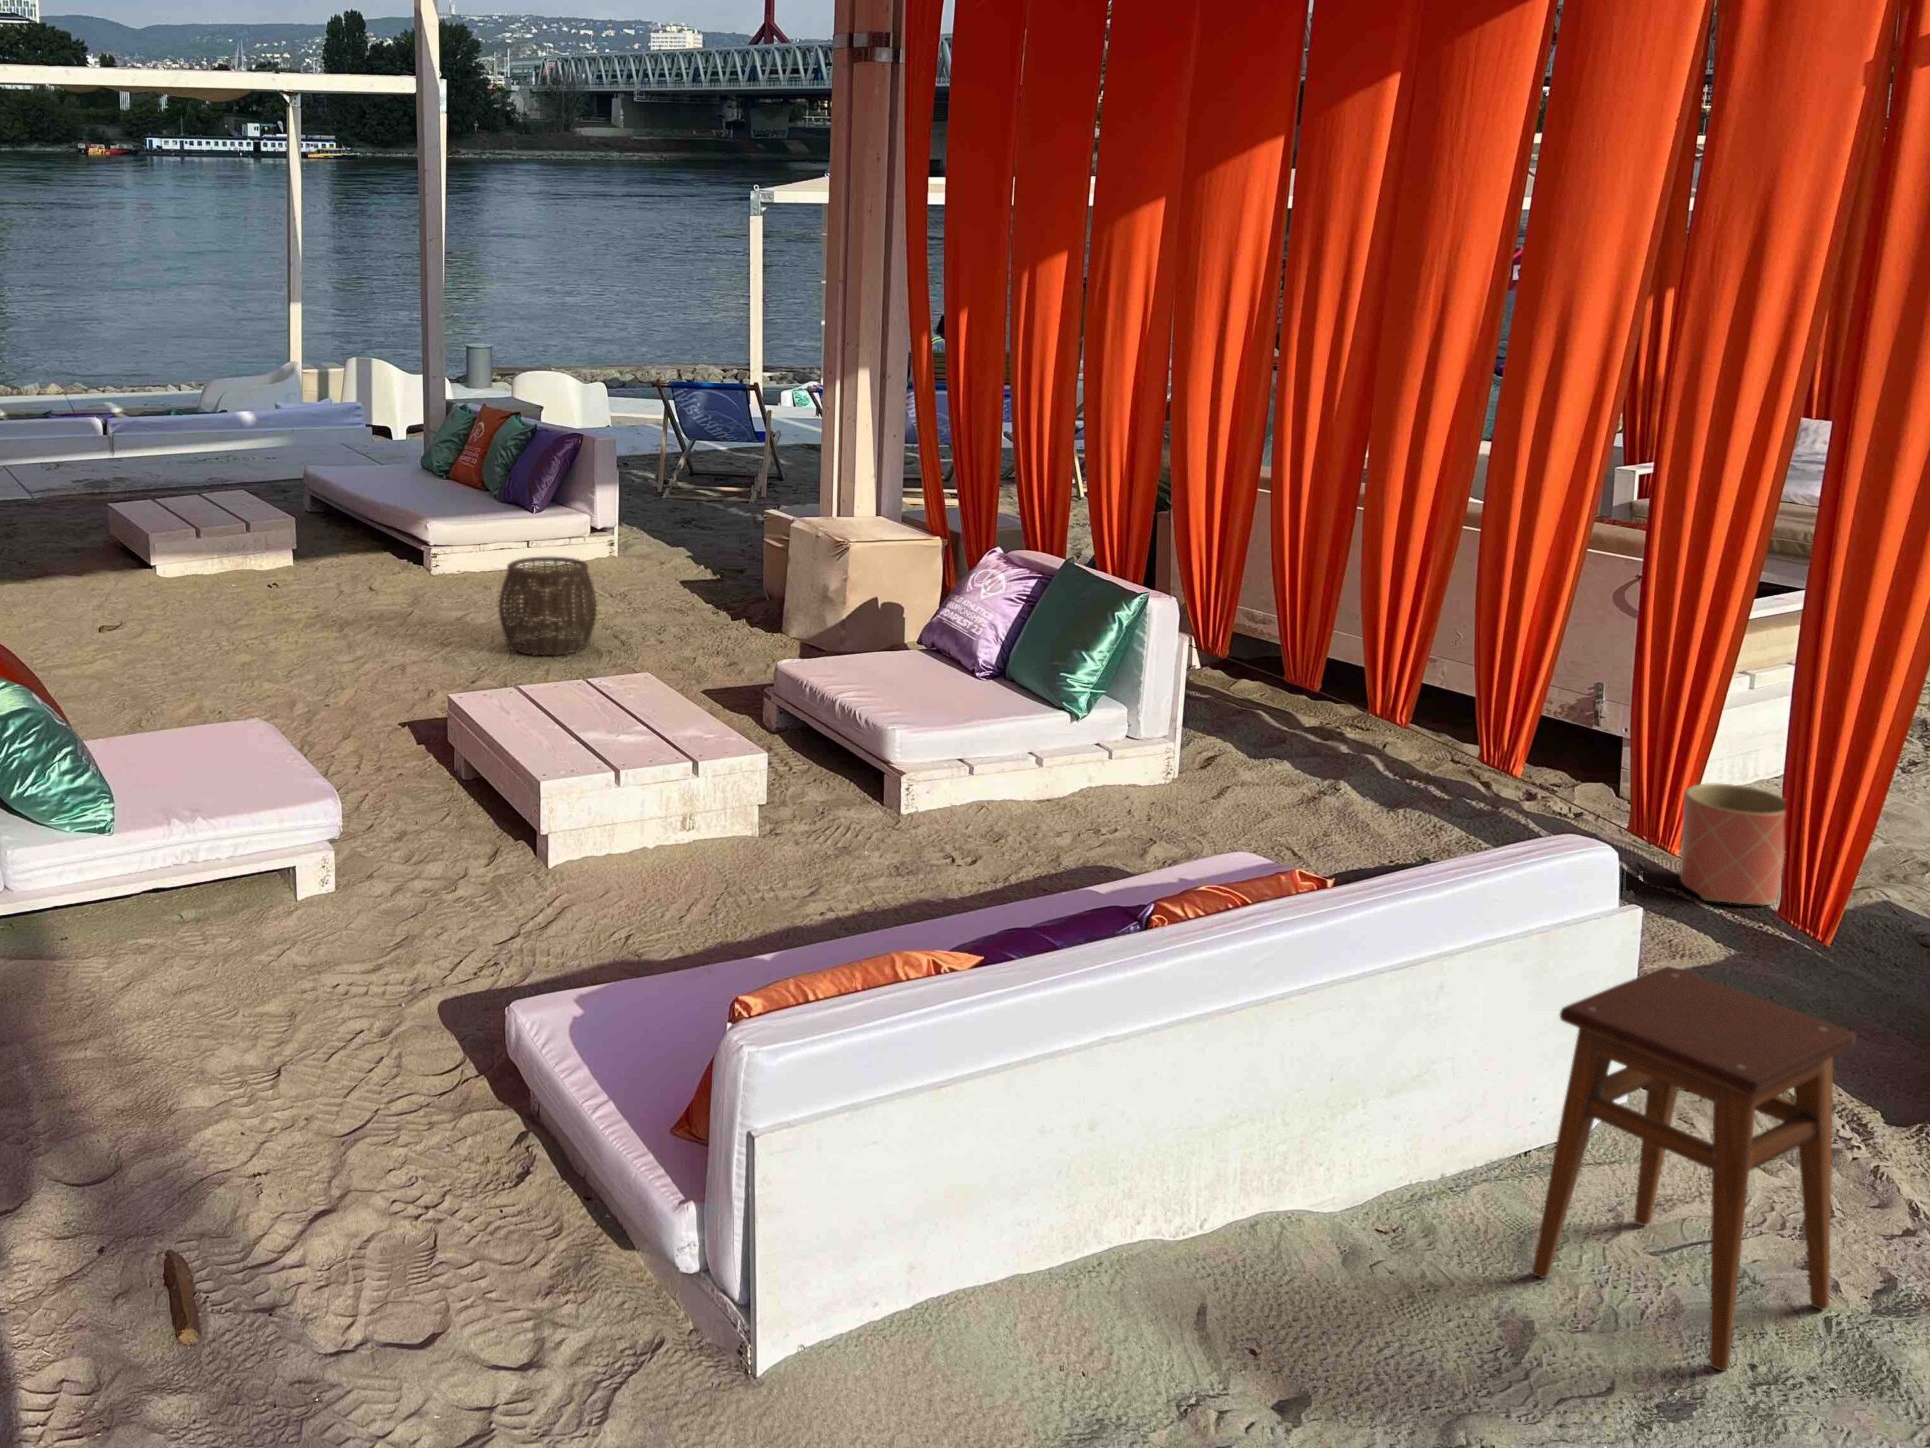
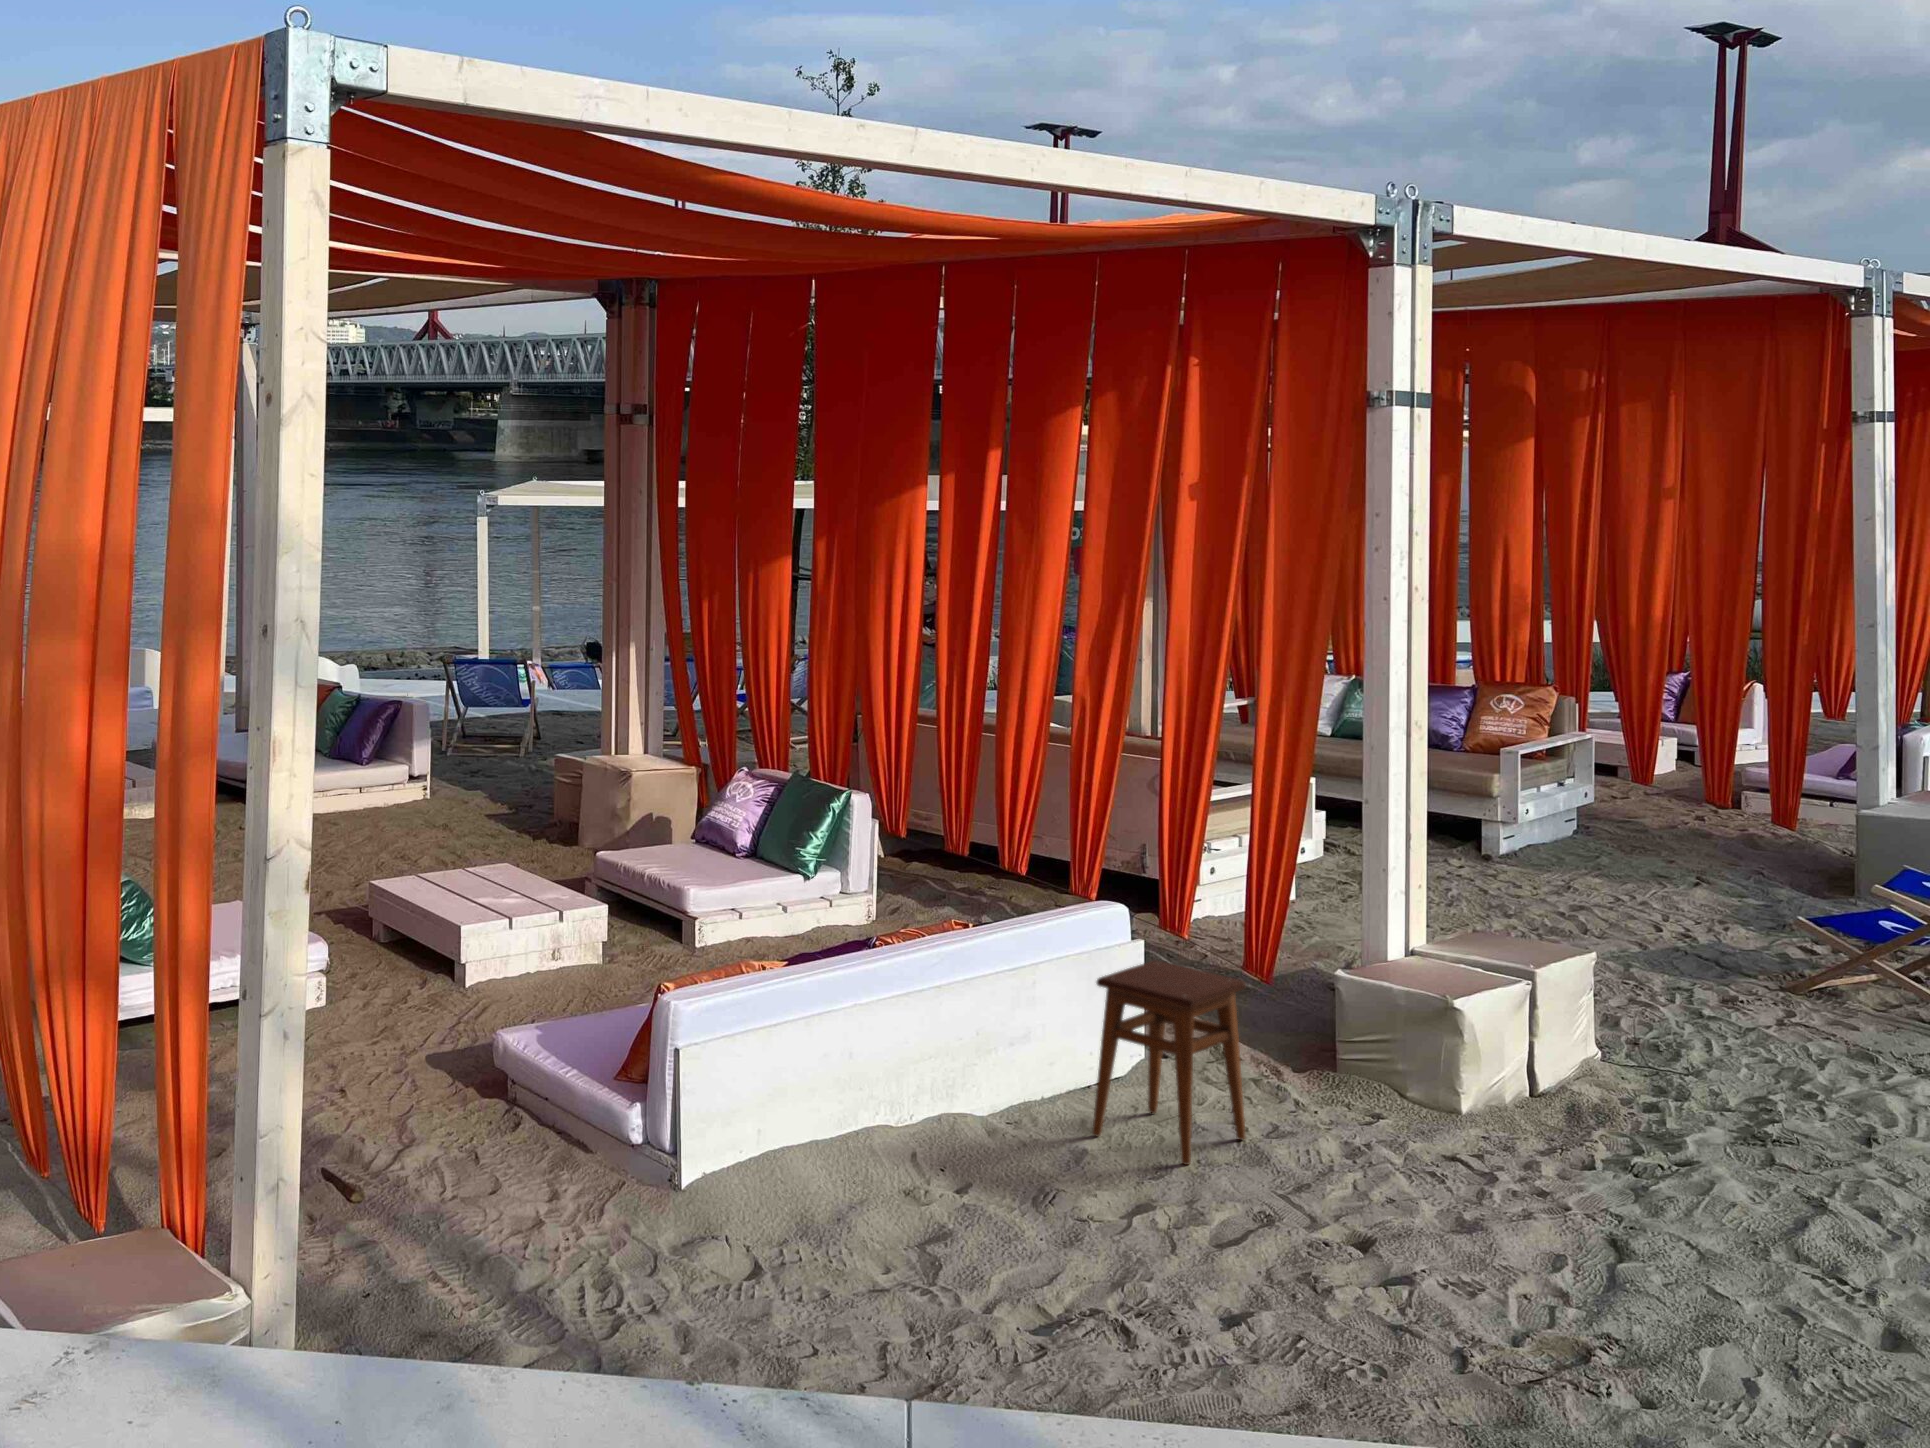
woven basket: present [498,557,597,656] -> none [369,791,444,865]
planter: present [1680,783,1785,905] -> none [1191,897,1254,971]

